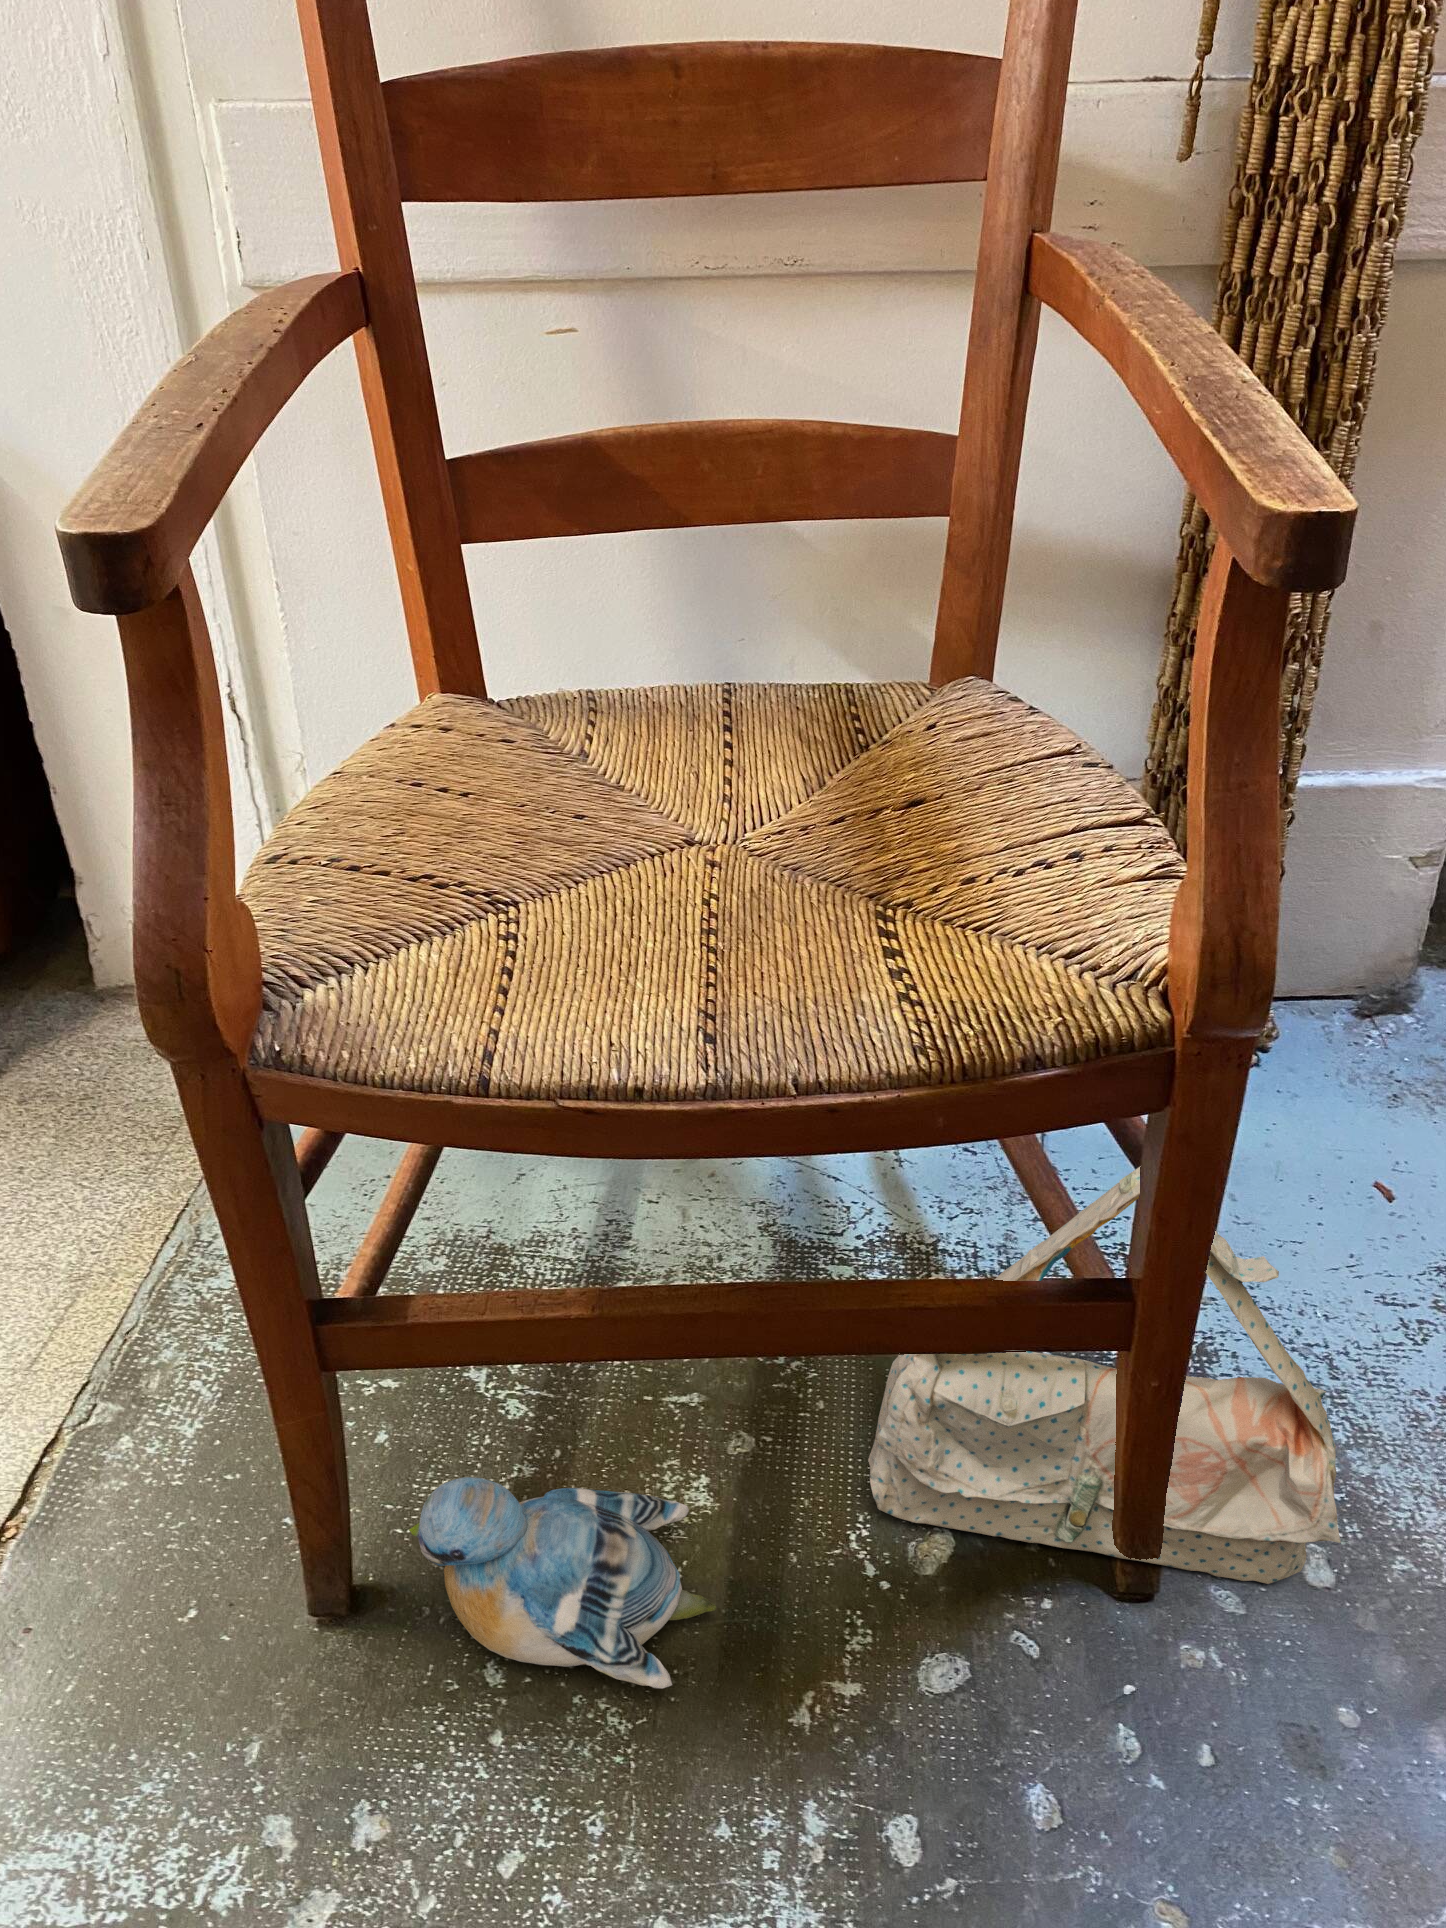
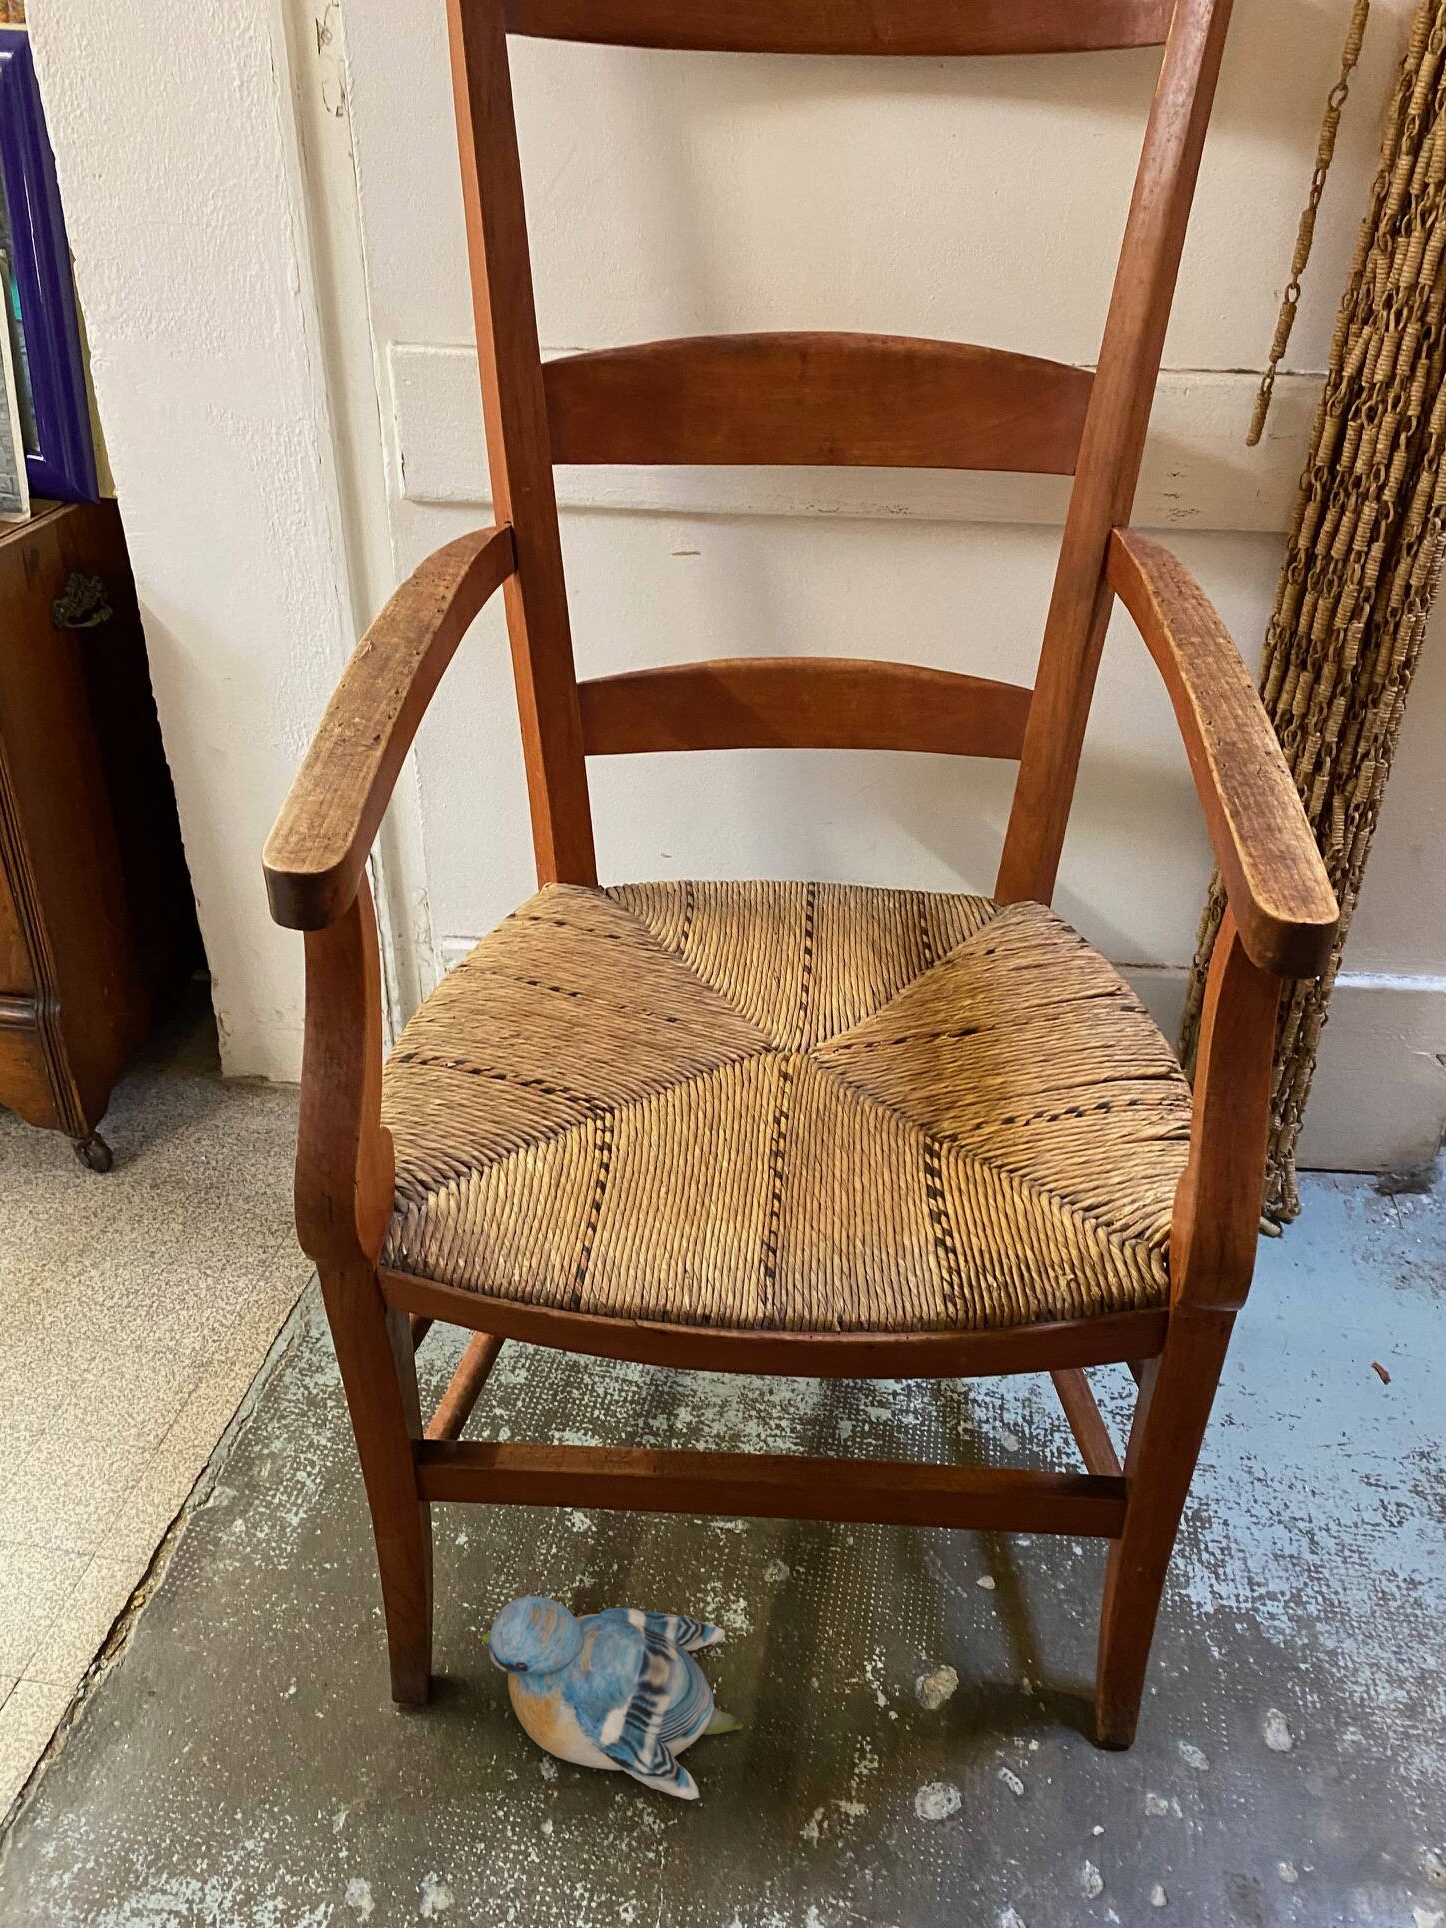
bag: present [868,1167,1341,1584] -> none [888,1380,1303,1747]

